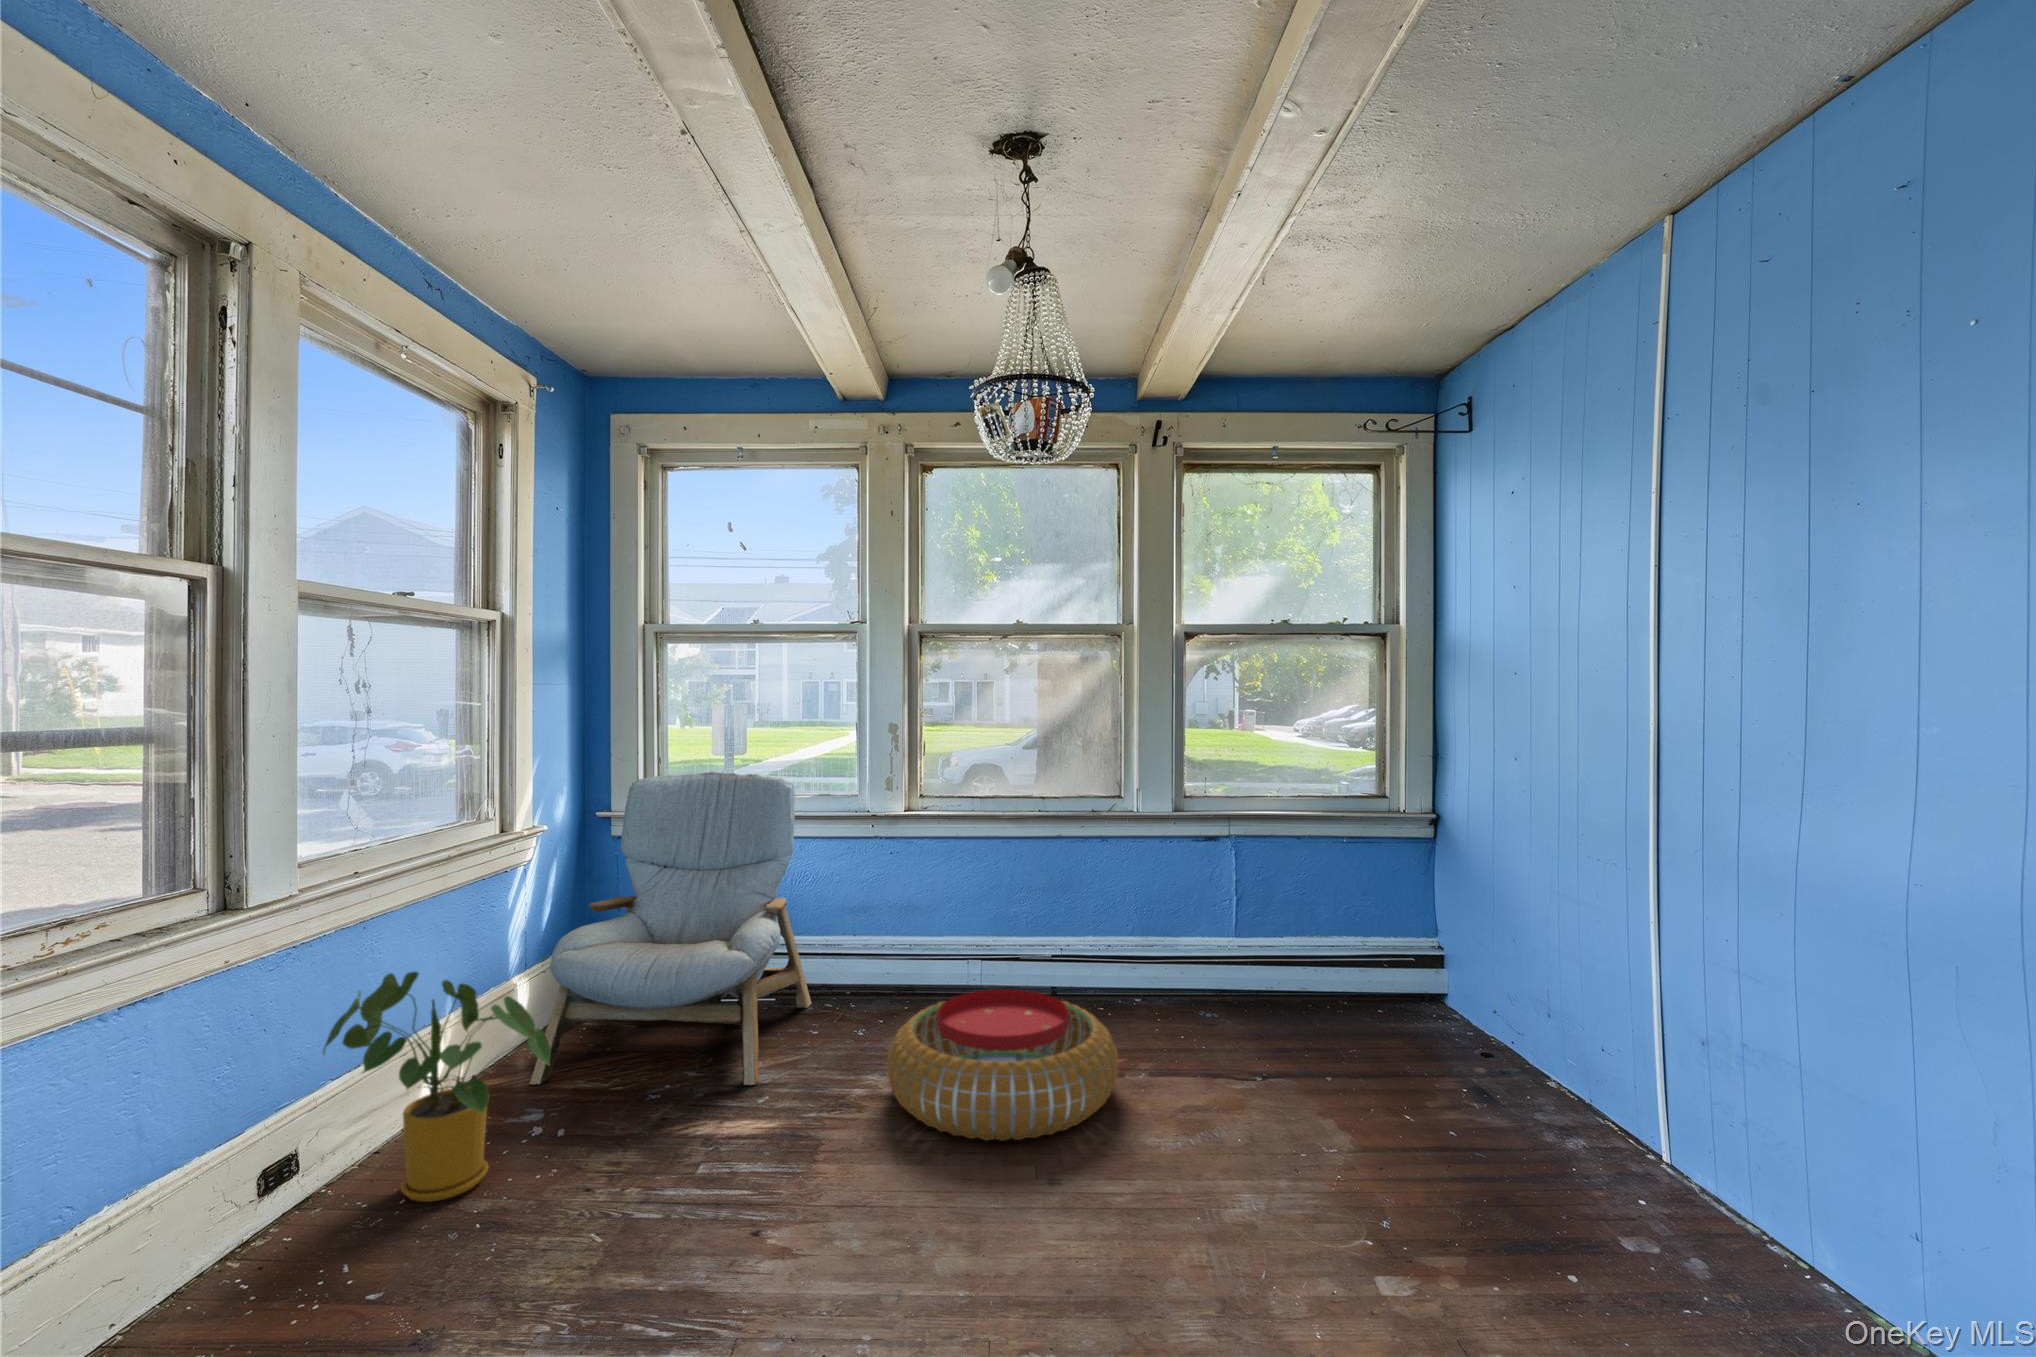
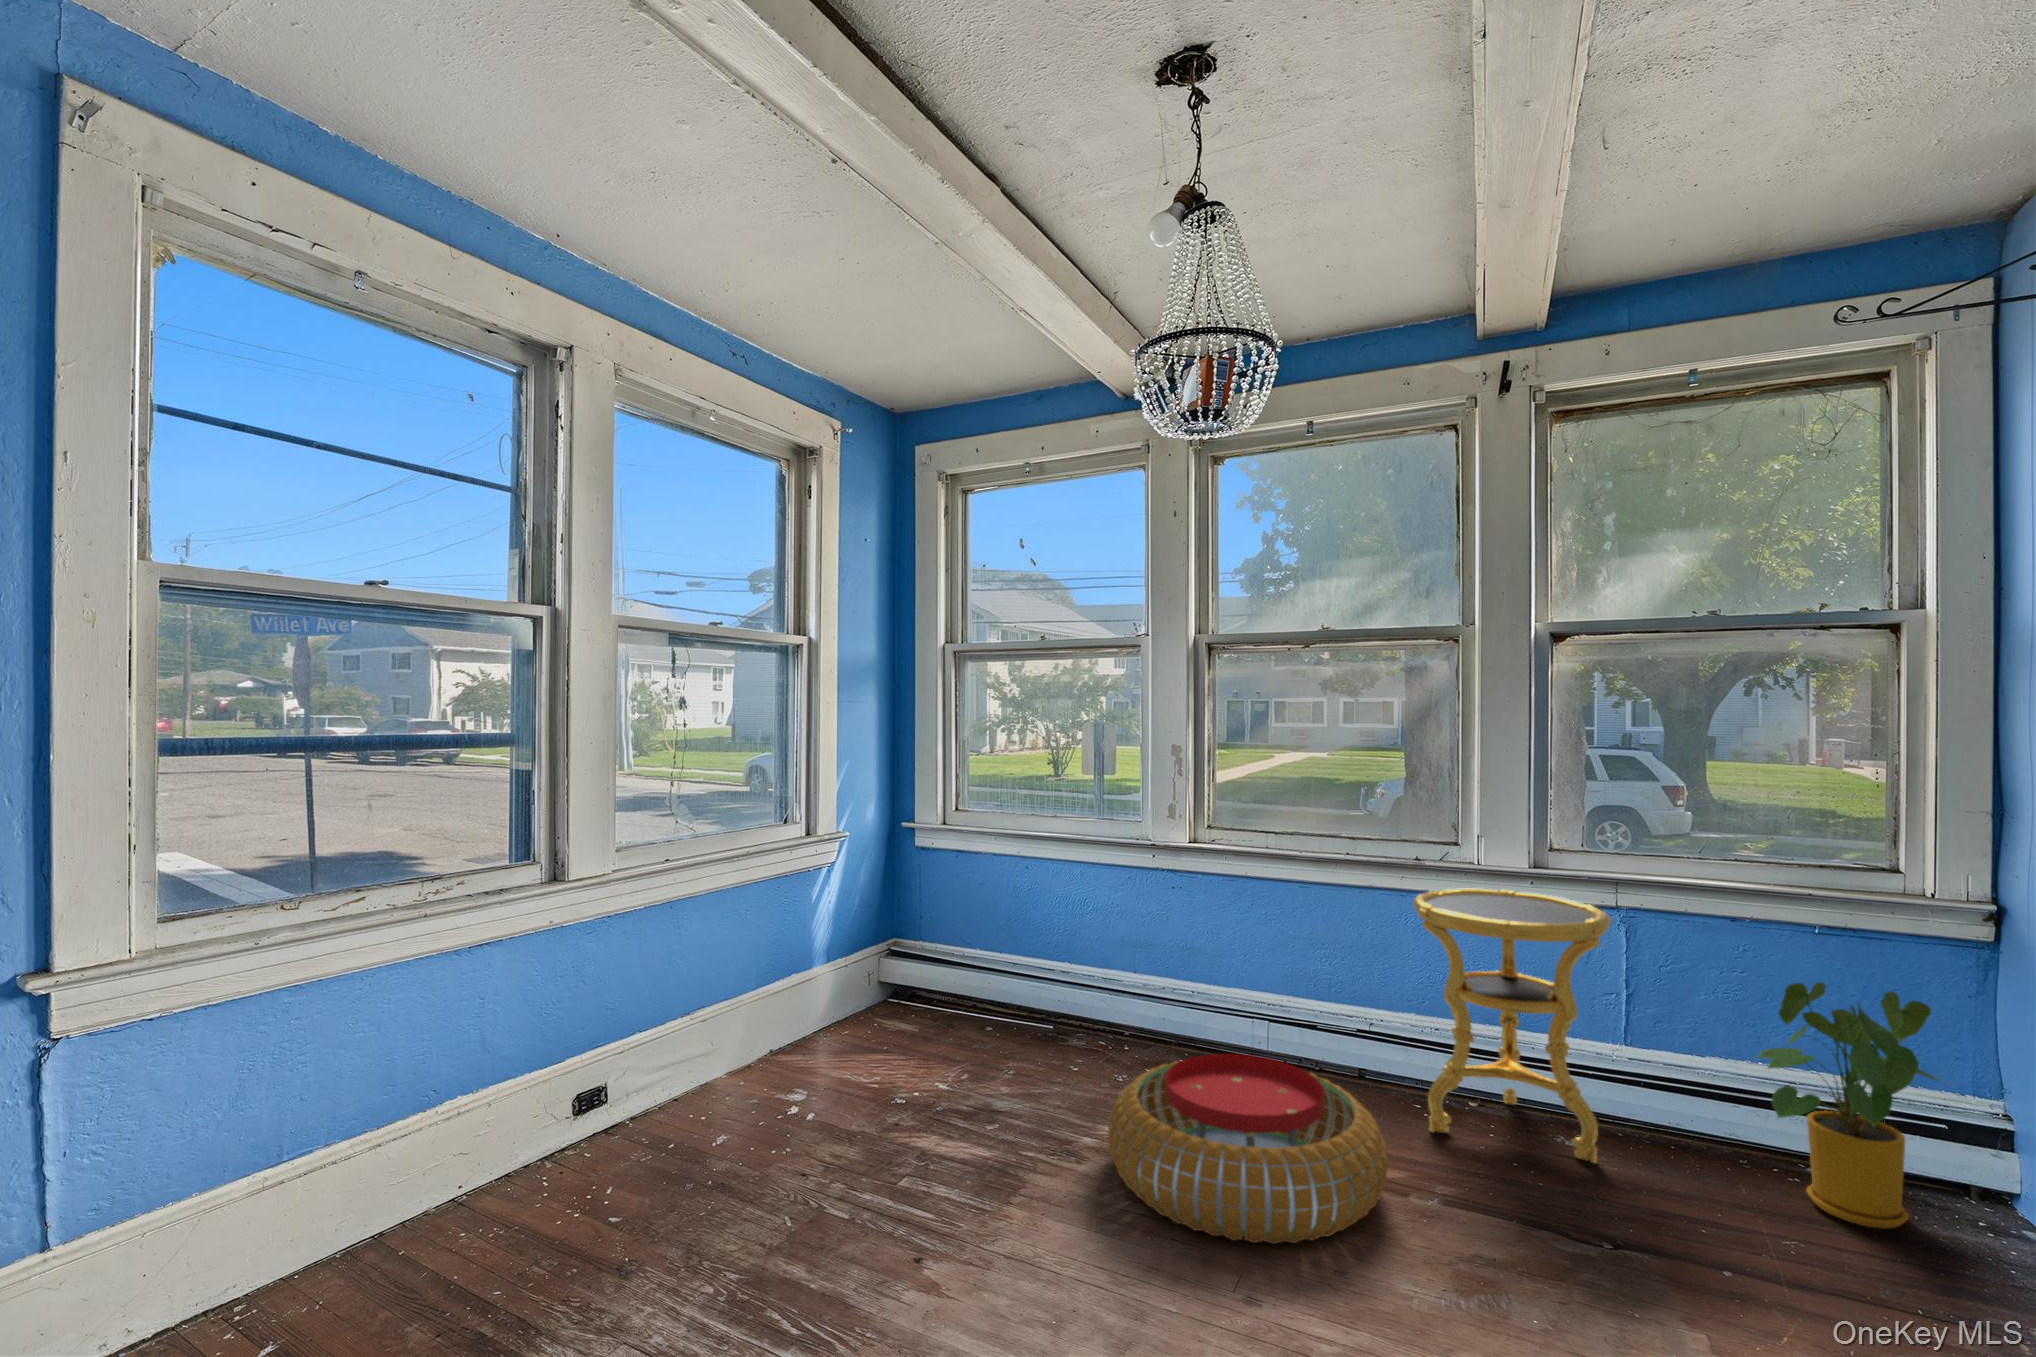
armchair: present [530,772,812,1085] -> none [813,787,1093,1111]
side table: none [1100,832,1238,1028] -> present [1413,888,1611,1163]
house plant: present [323,972,550,1202] -> present [1756,982,1940,1228]

